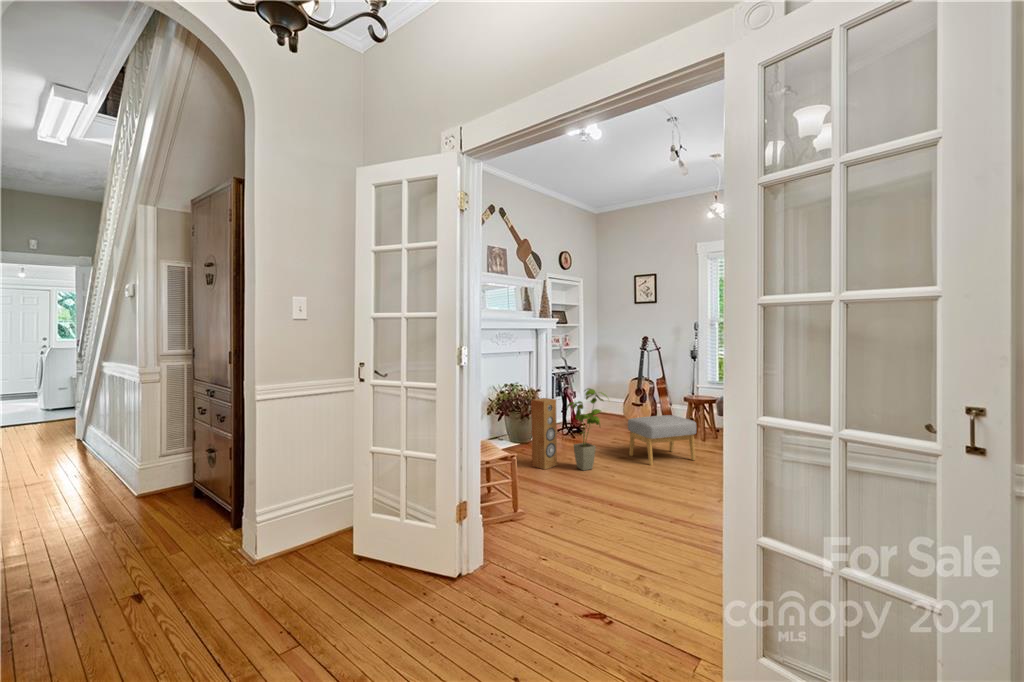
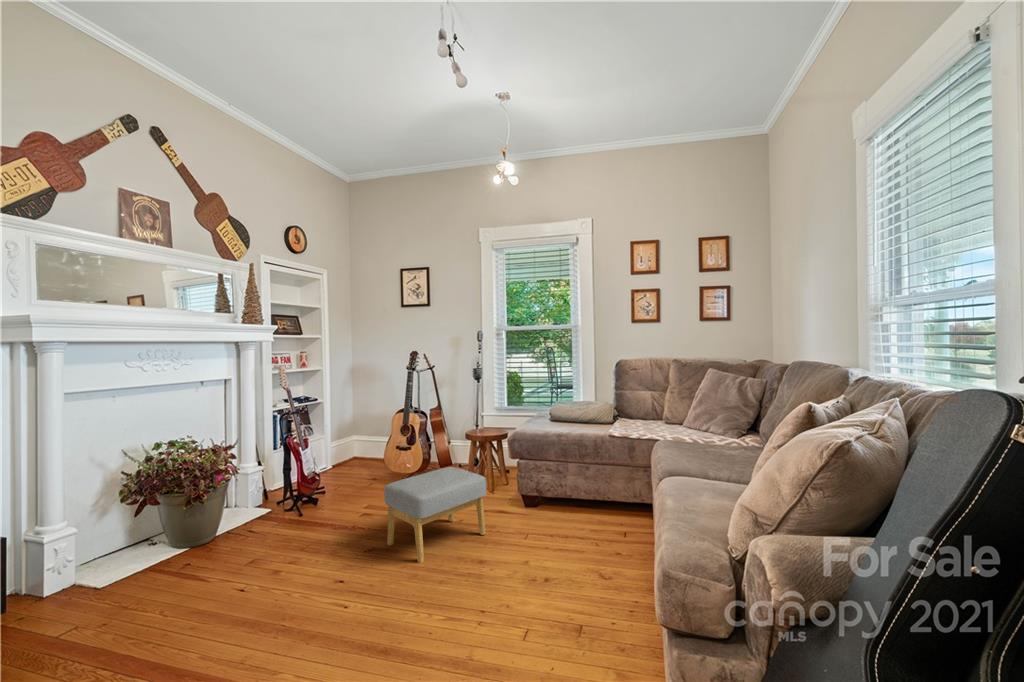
house plant: present [567,388,607,470] -> none [257,450,345,612]
speaker: present [531,398,557,469] -> none [175,476,239,633]

